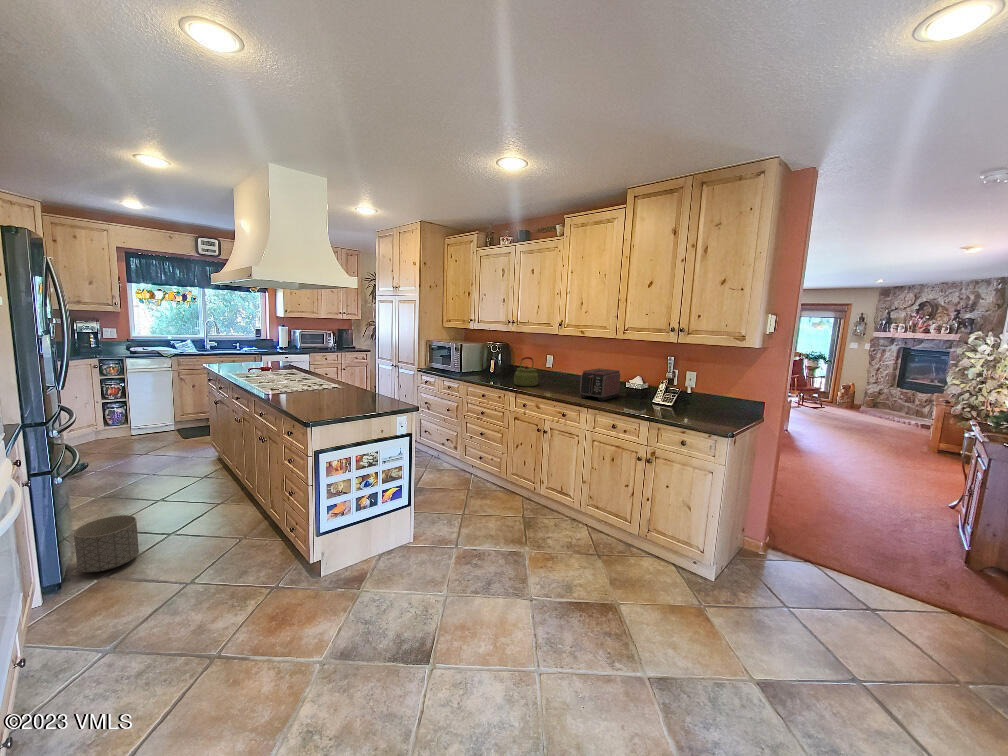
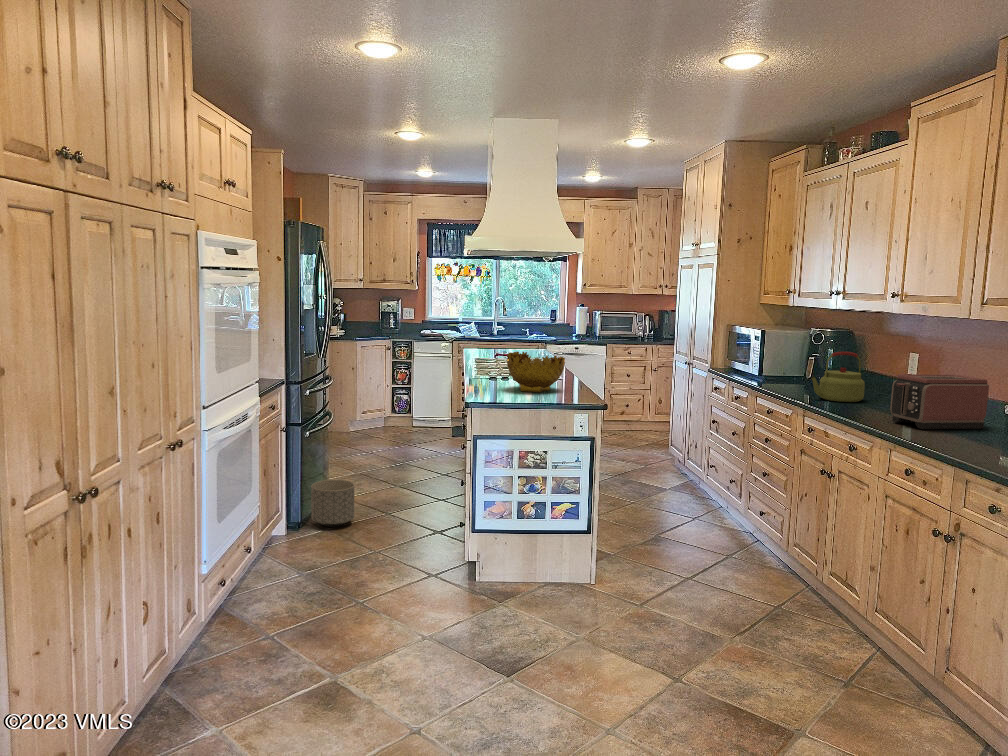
decorative bowl: none [321,371,373,405] -> present [507,352,565,392]

